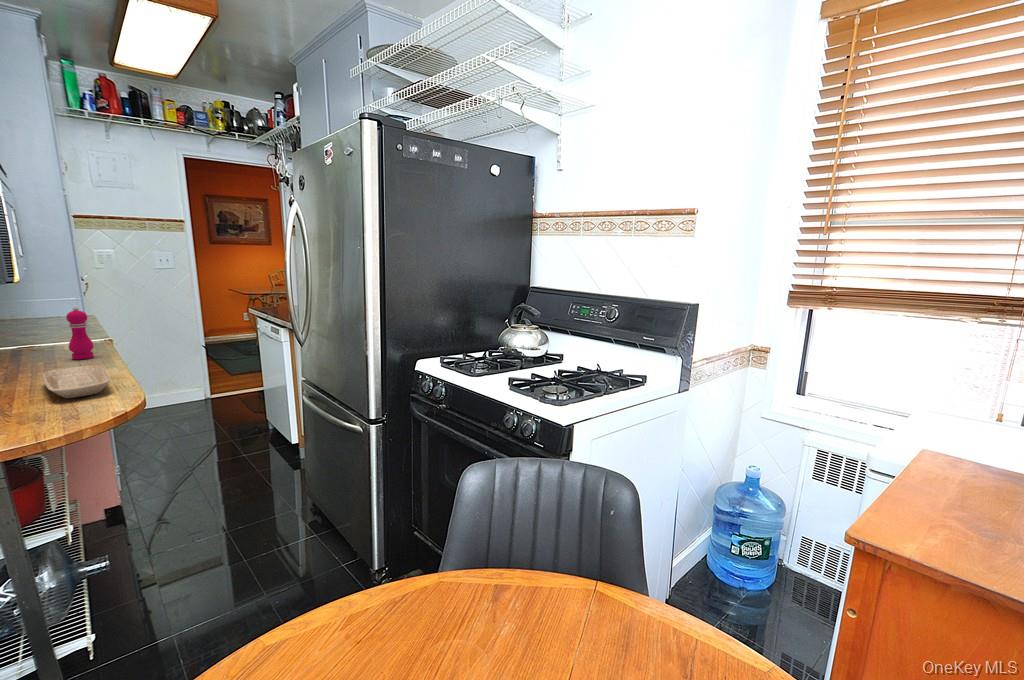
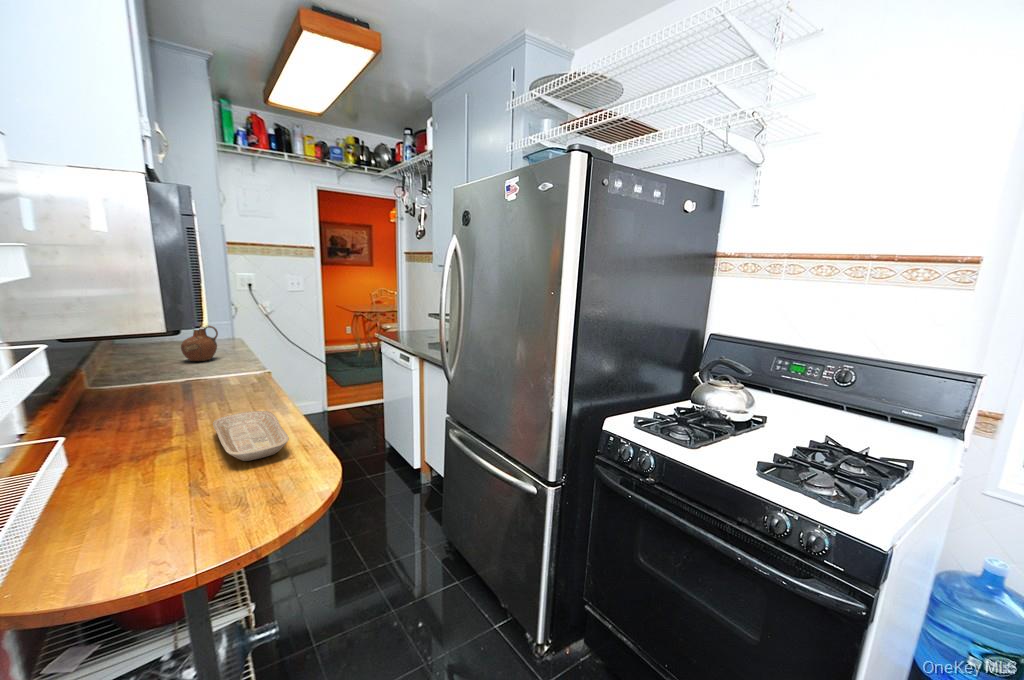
ceramic pitcher: none [21,284,62,337] -> present [181,326,218,361]
pepper mill: present [66,307,94,359] -> none [231,340,254,395]

